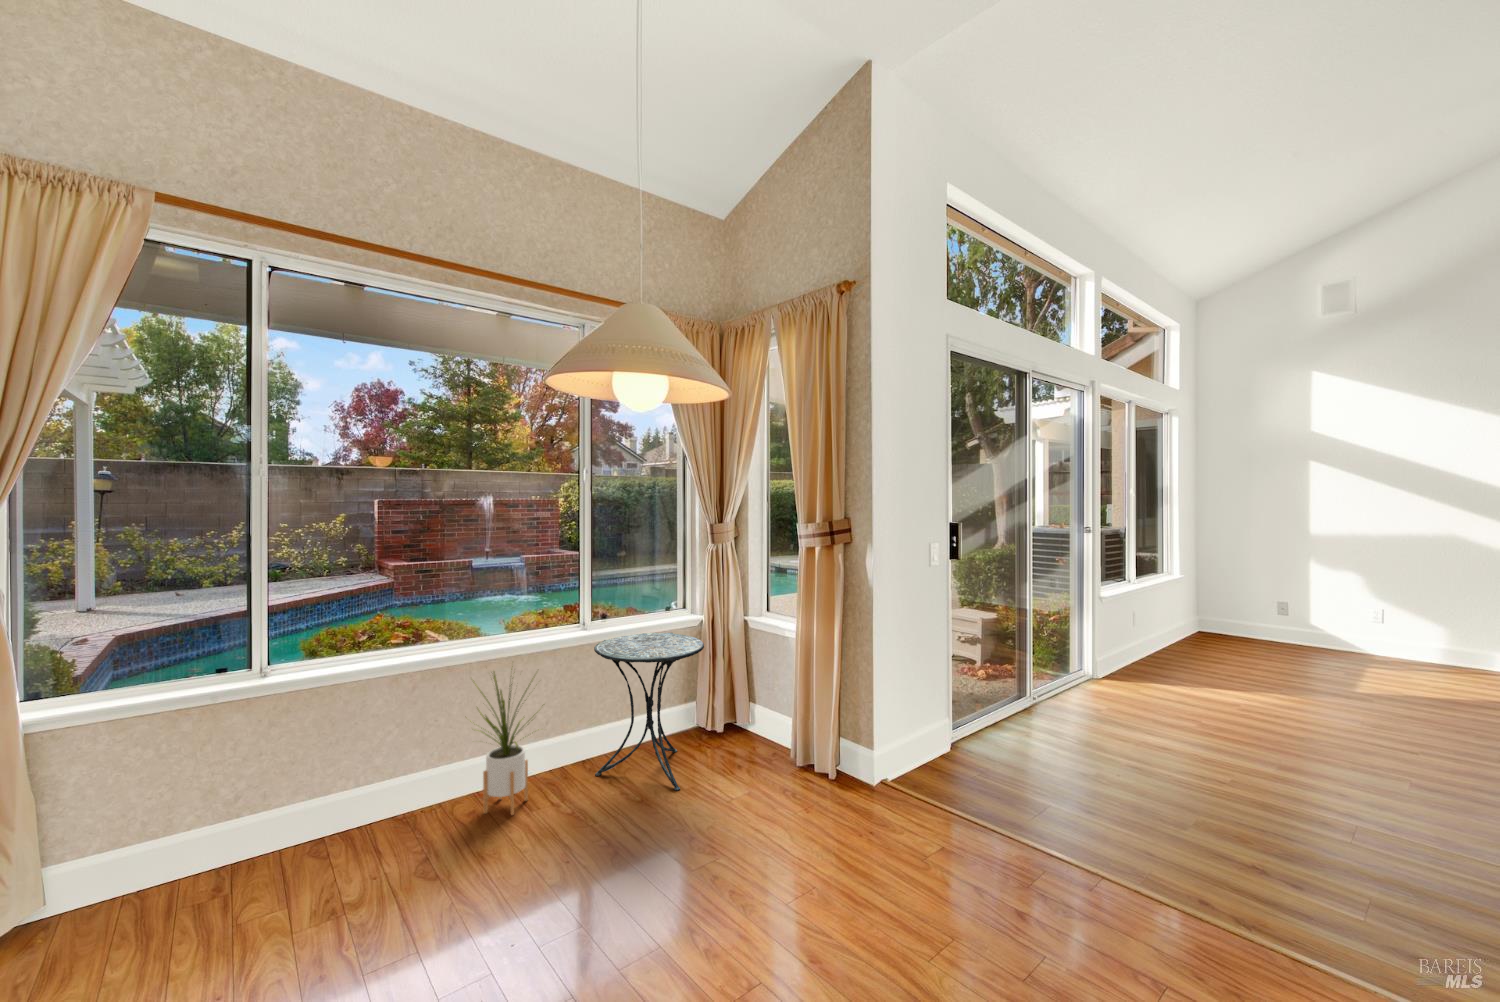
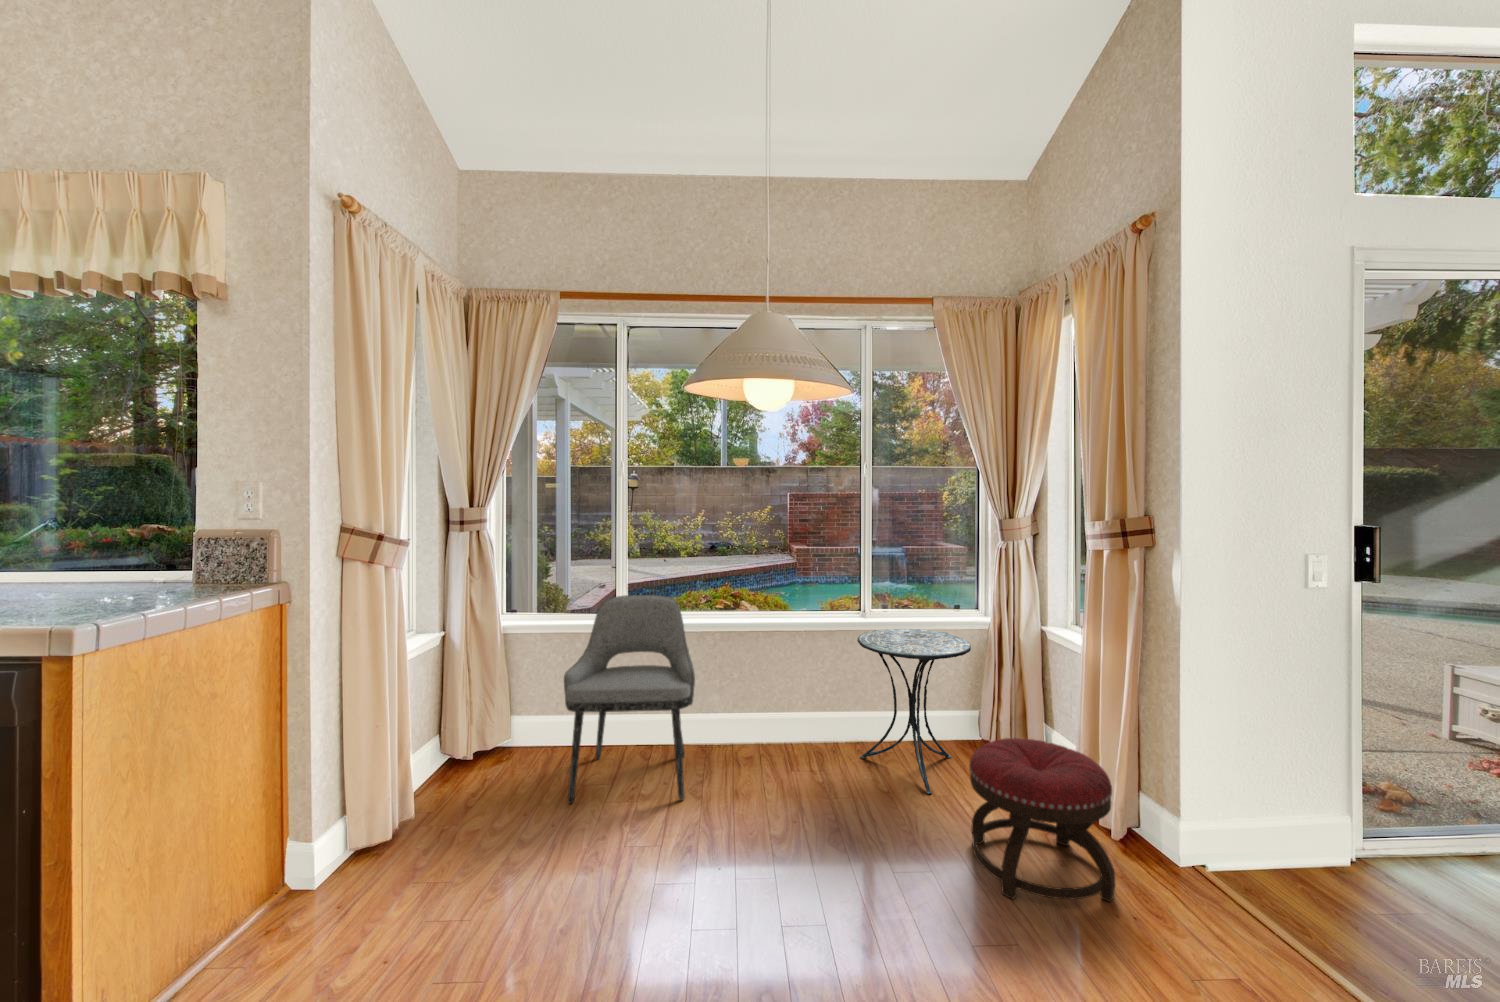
dining chair: none [200,634,418,961] -> present [564,595,695,804]
house plant: present [478,669,534,815] -> none [743,635,811,770]
ottoman: none [735,713,852,855] -> present [969,738,1115,902]

